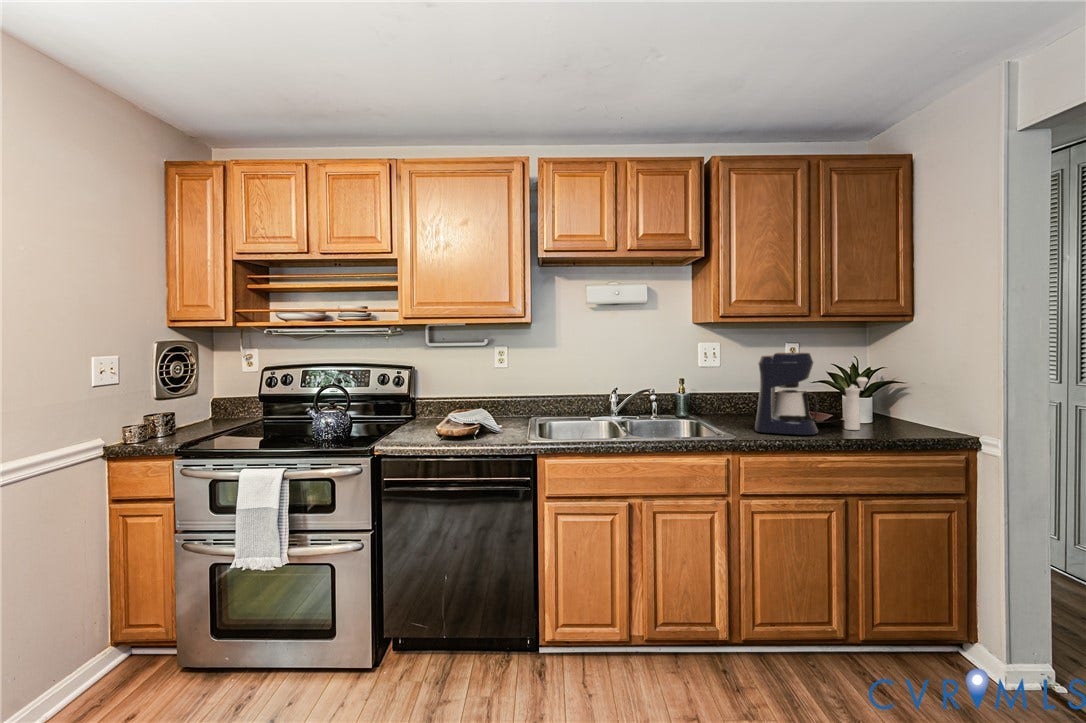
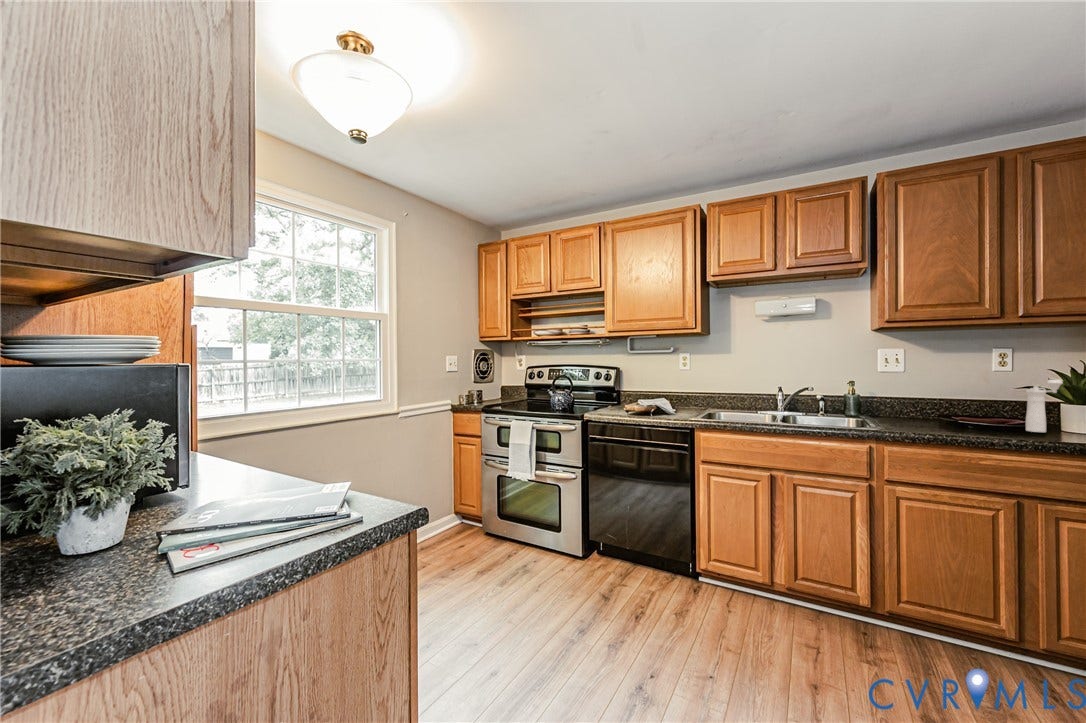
coffee maker: present [755,353,818,435] -> none [910,354,985,432]

